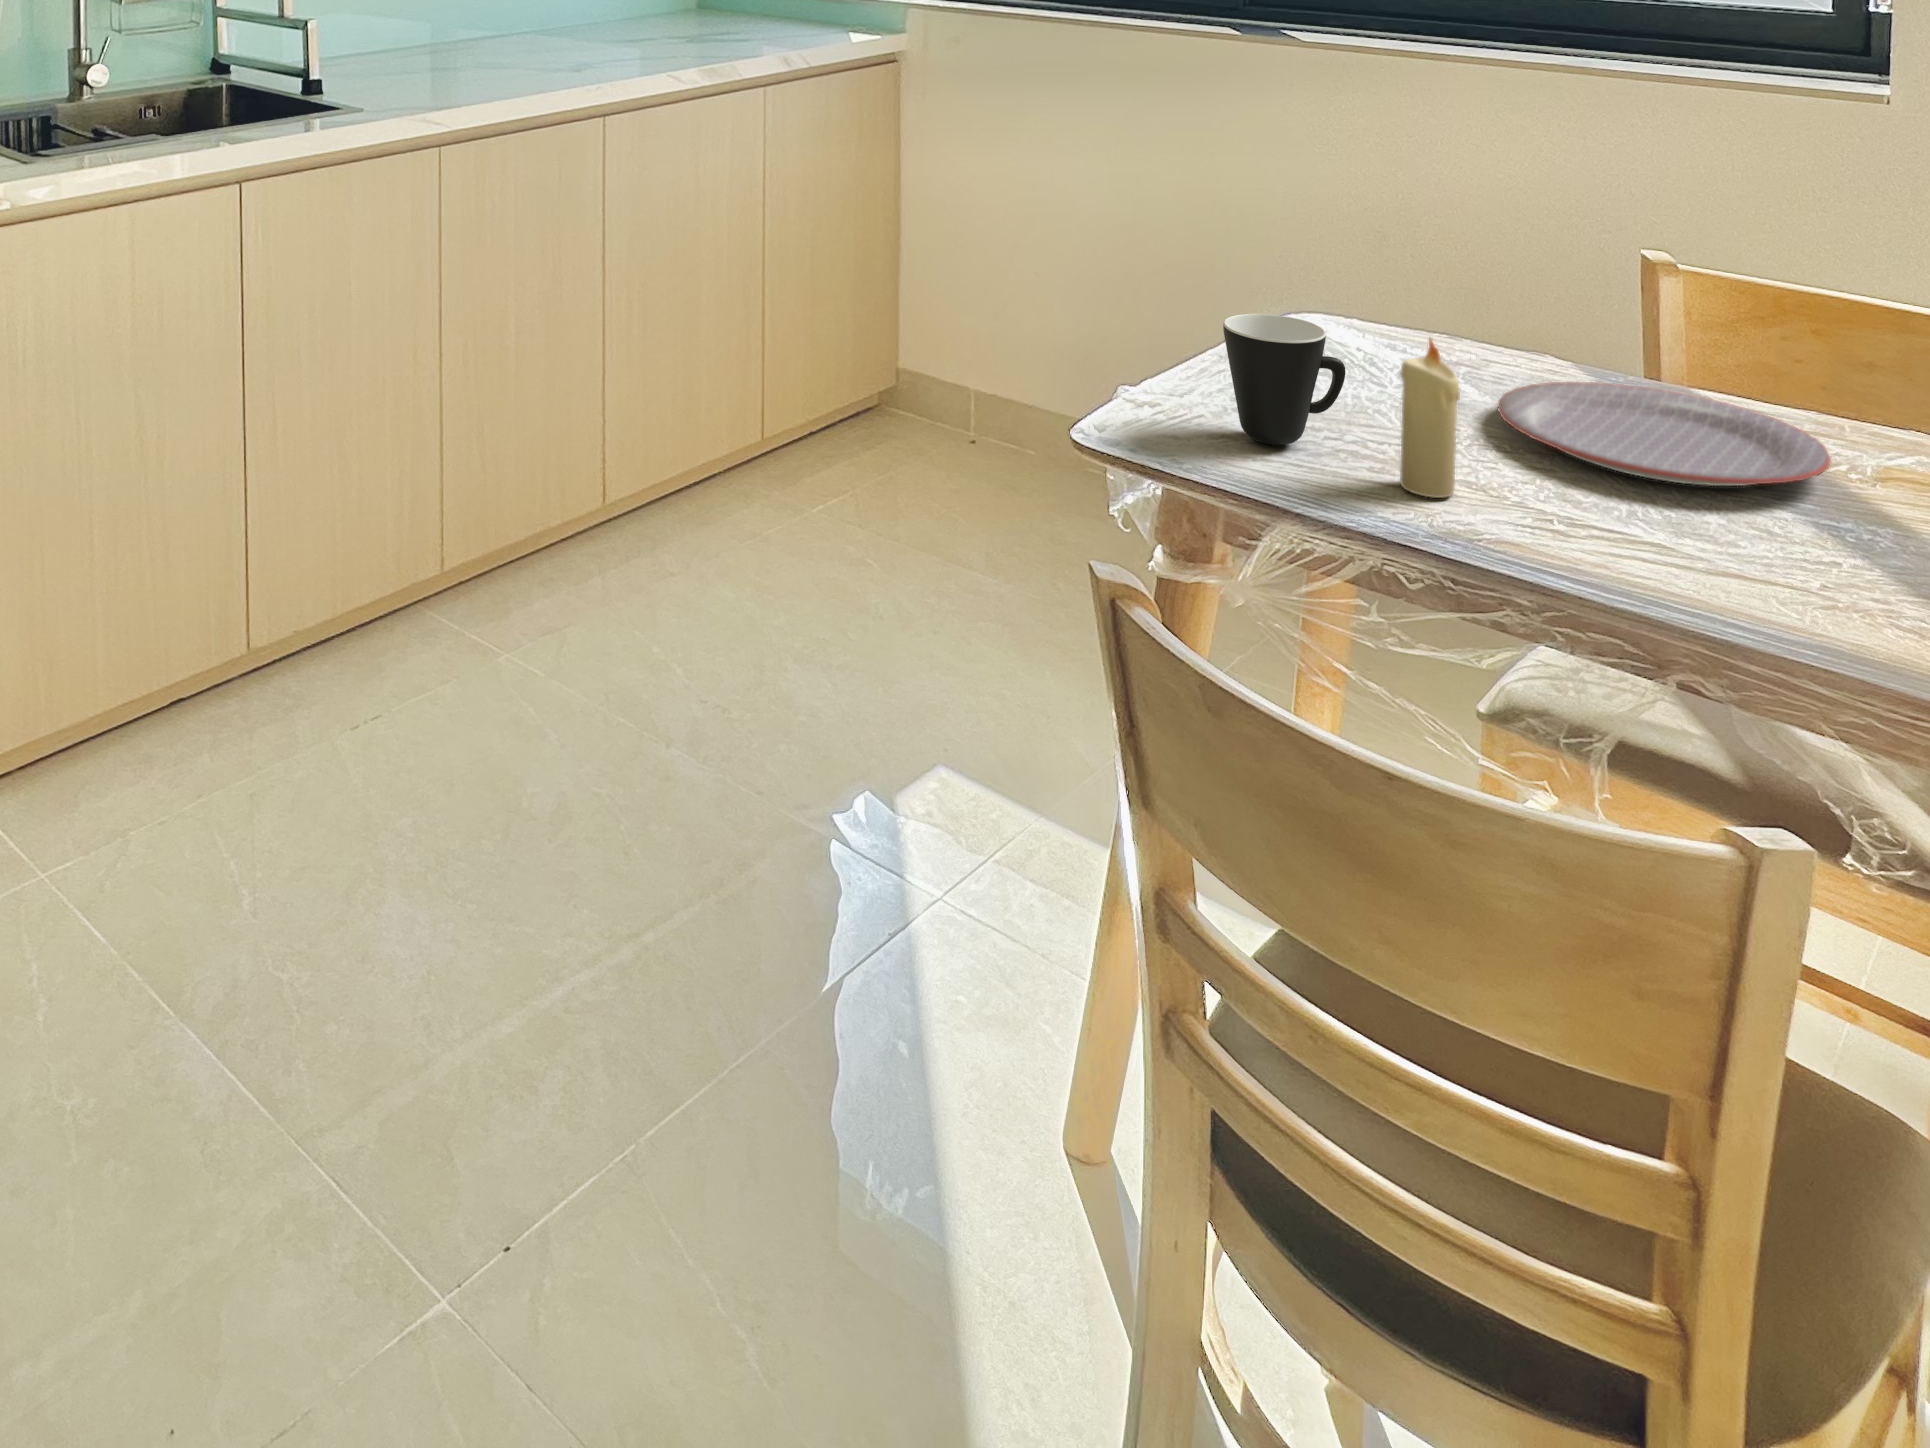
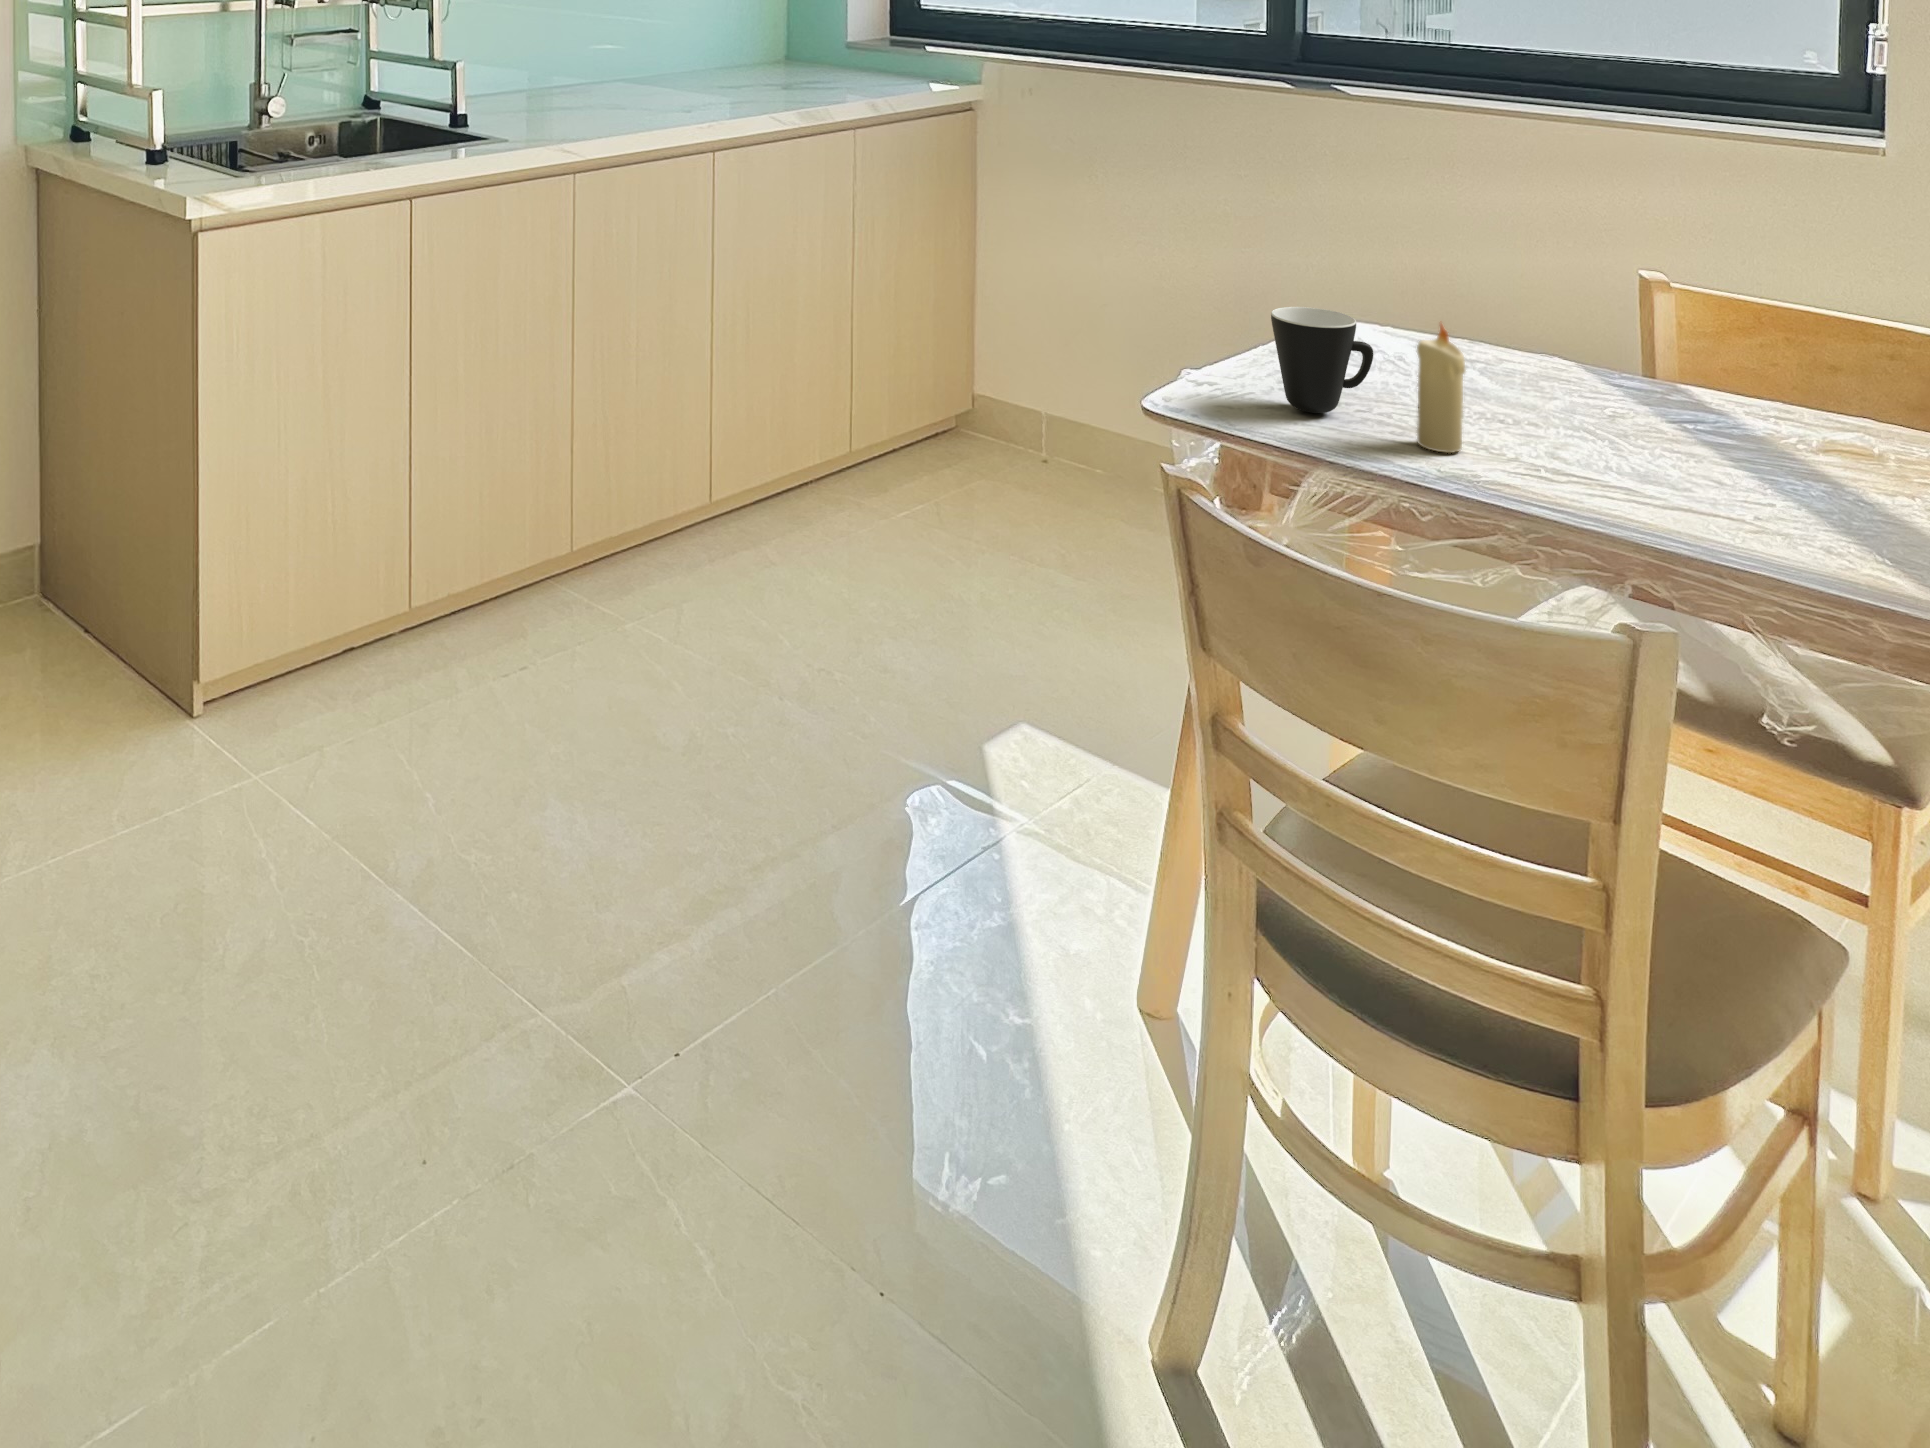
plate: present [1498,382,1831,486] -> none [1504,372,1780,449]

